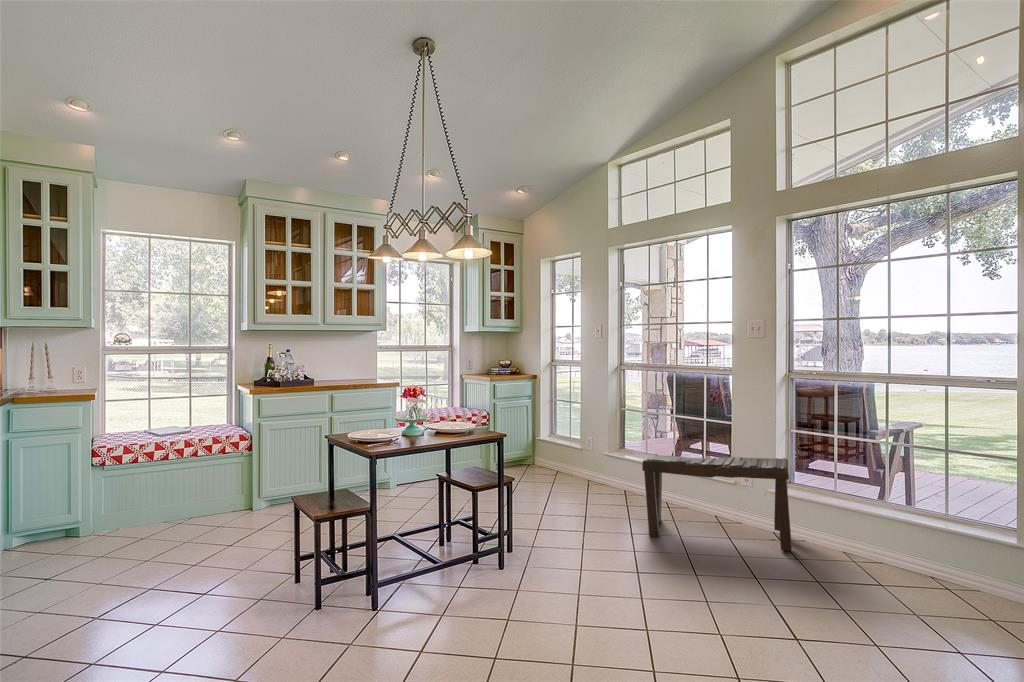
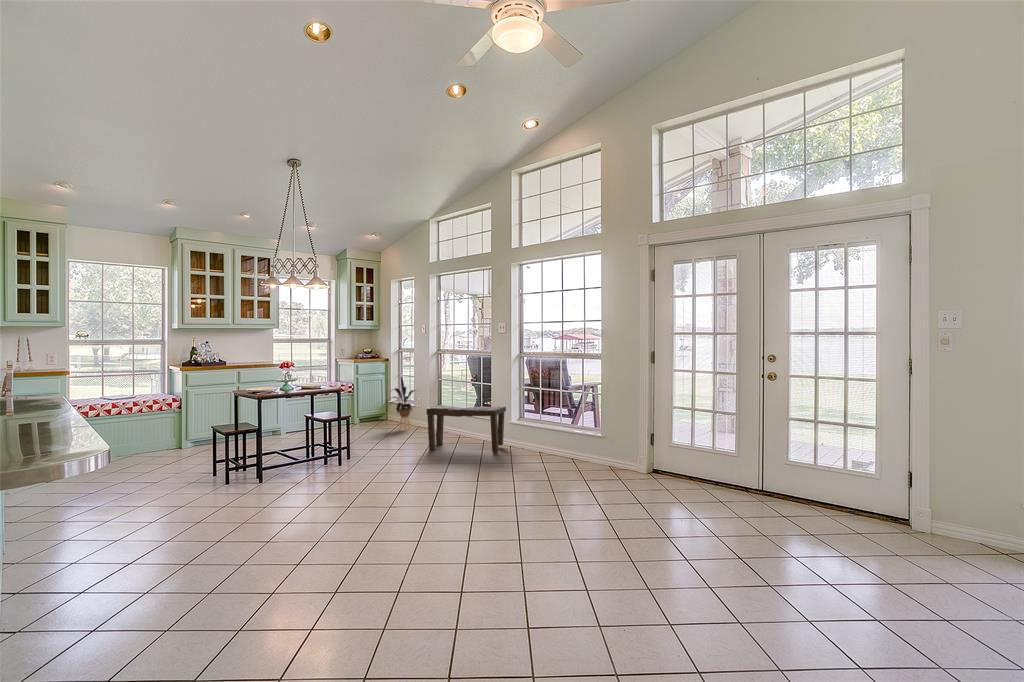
house plant: none [545,402,591,489] -> present [392,378,415,430]

